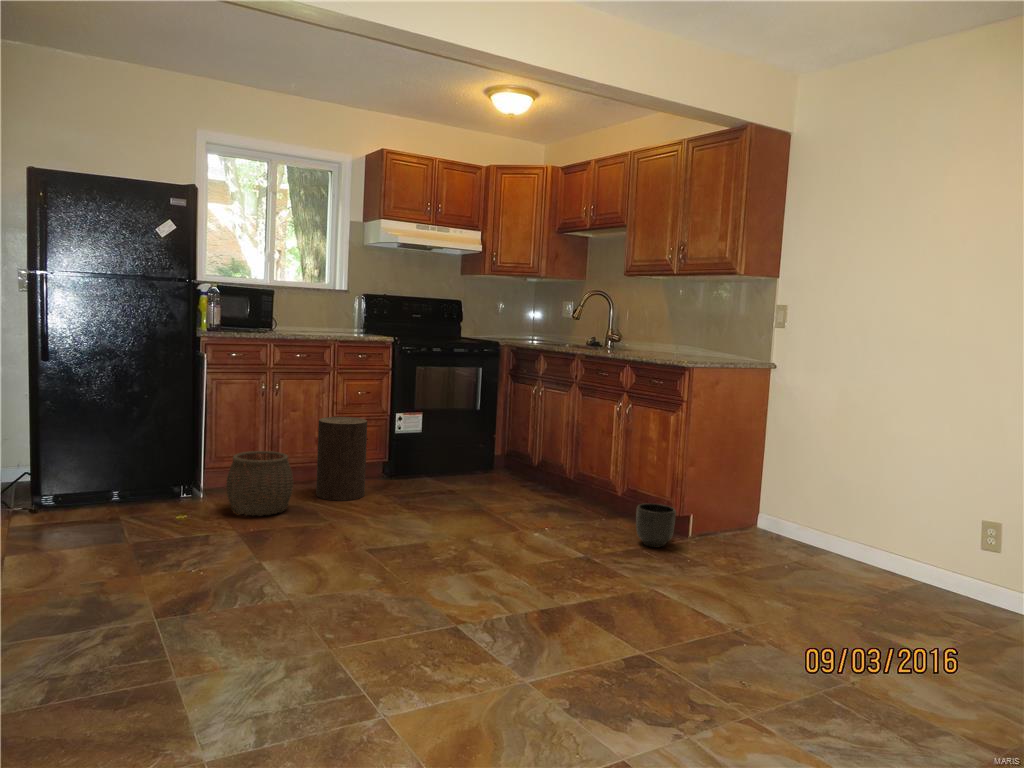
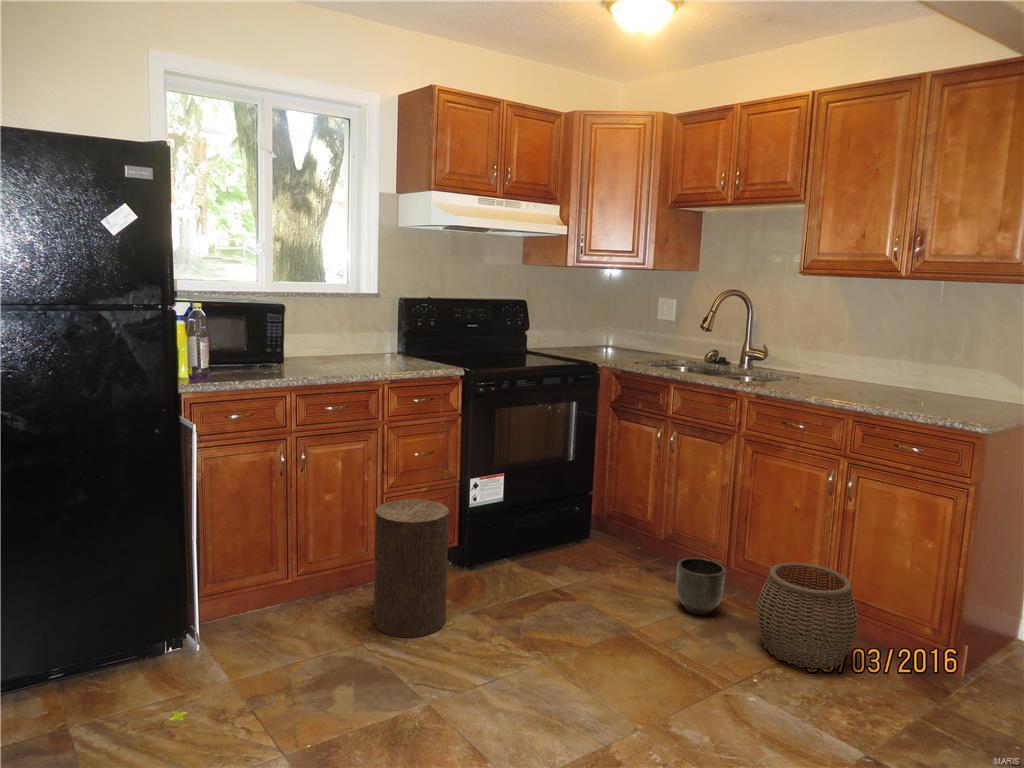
woven basket: present [226,451,293,516] -> present [756,562,858,669]
planter: present [636,503,676,547] -> present [676,558,726,615]

